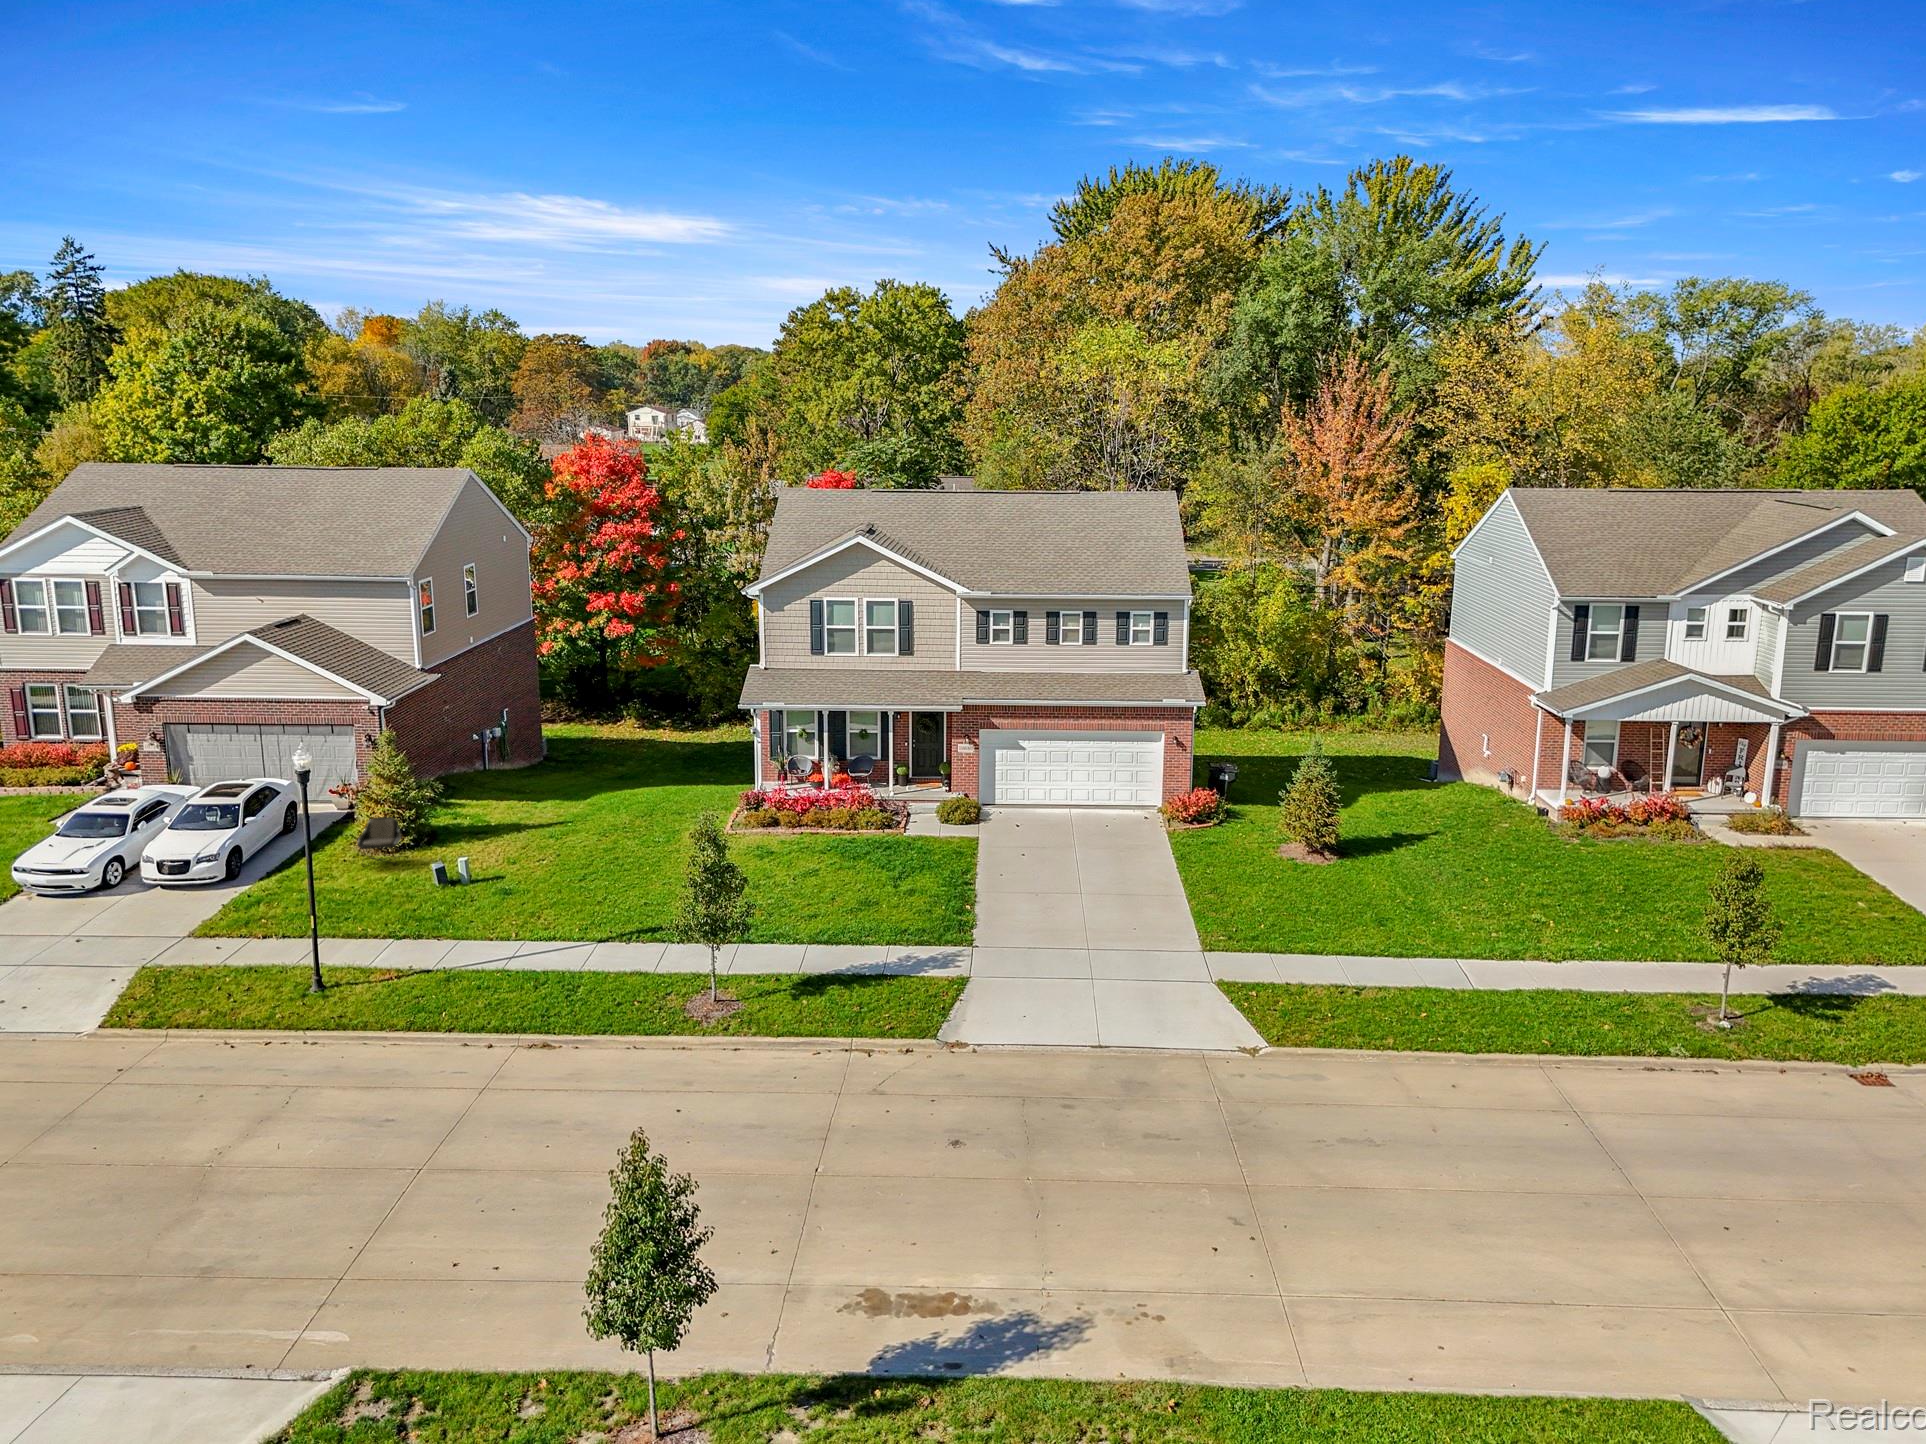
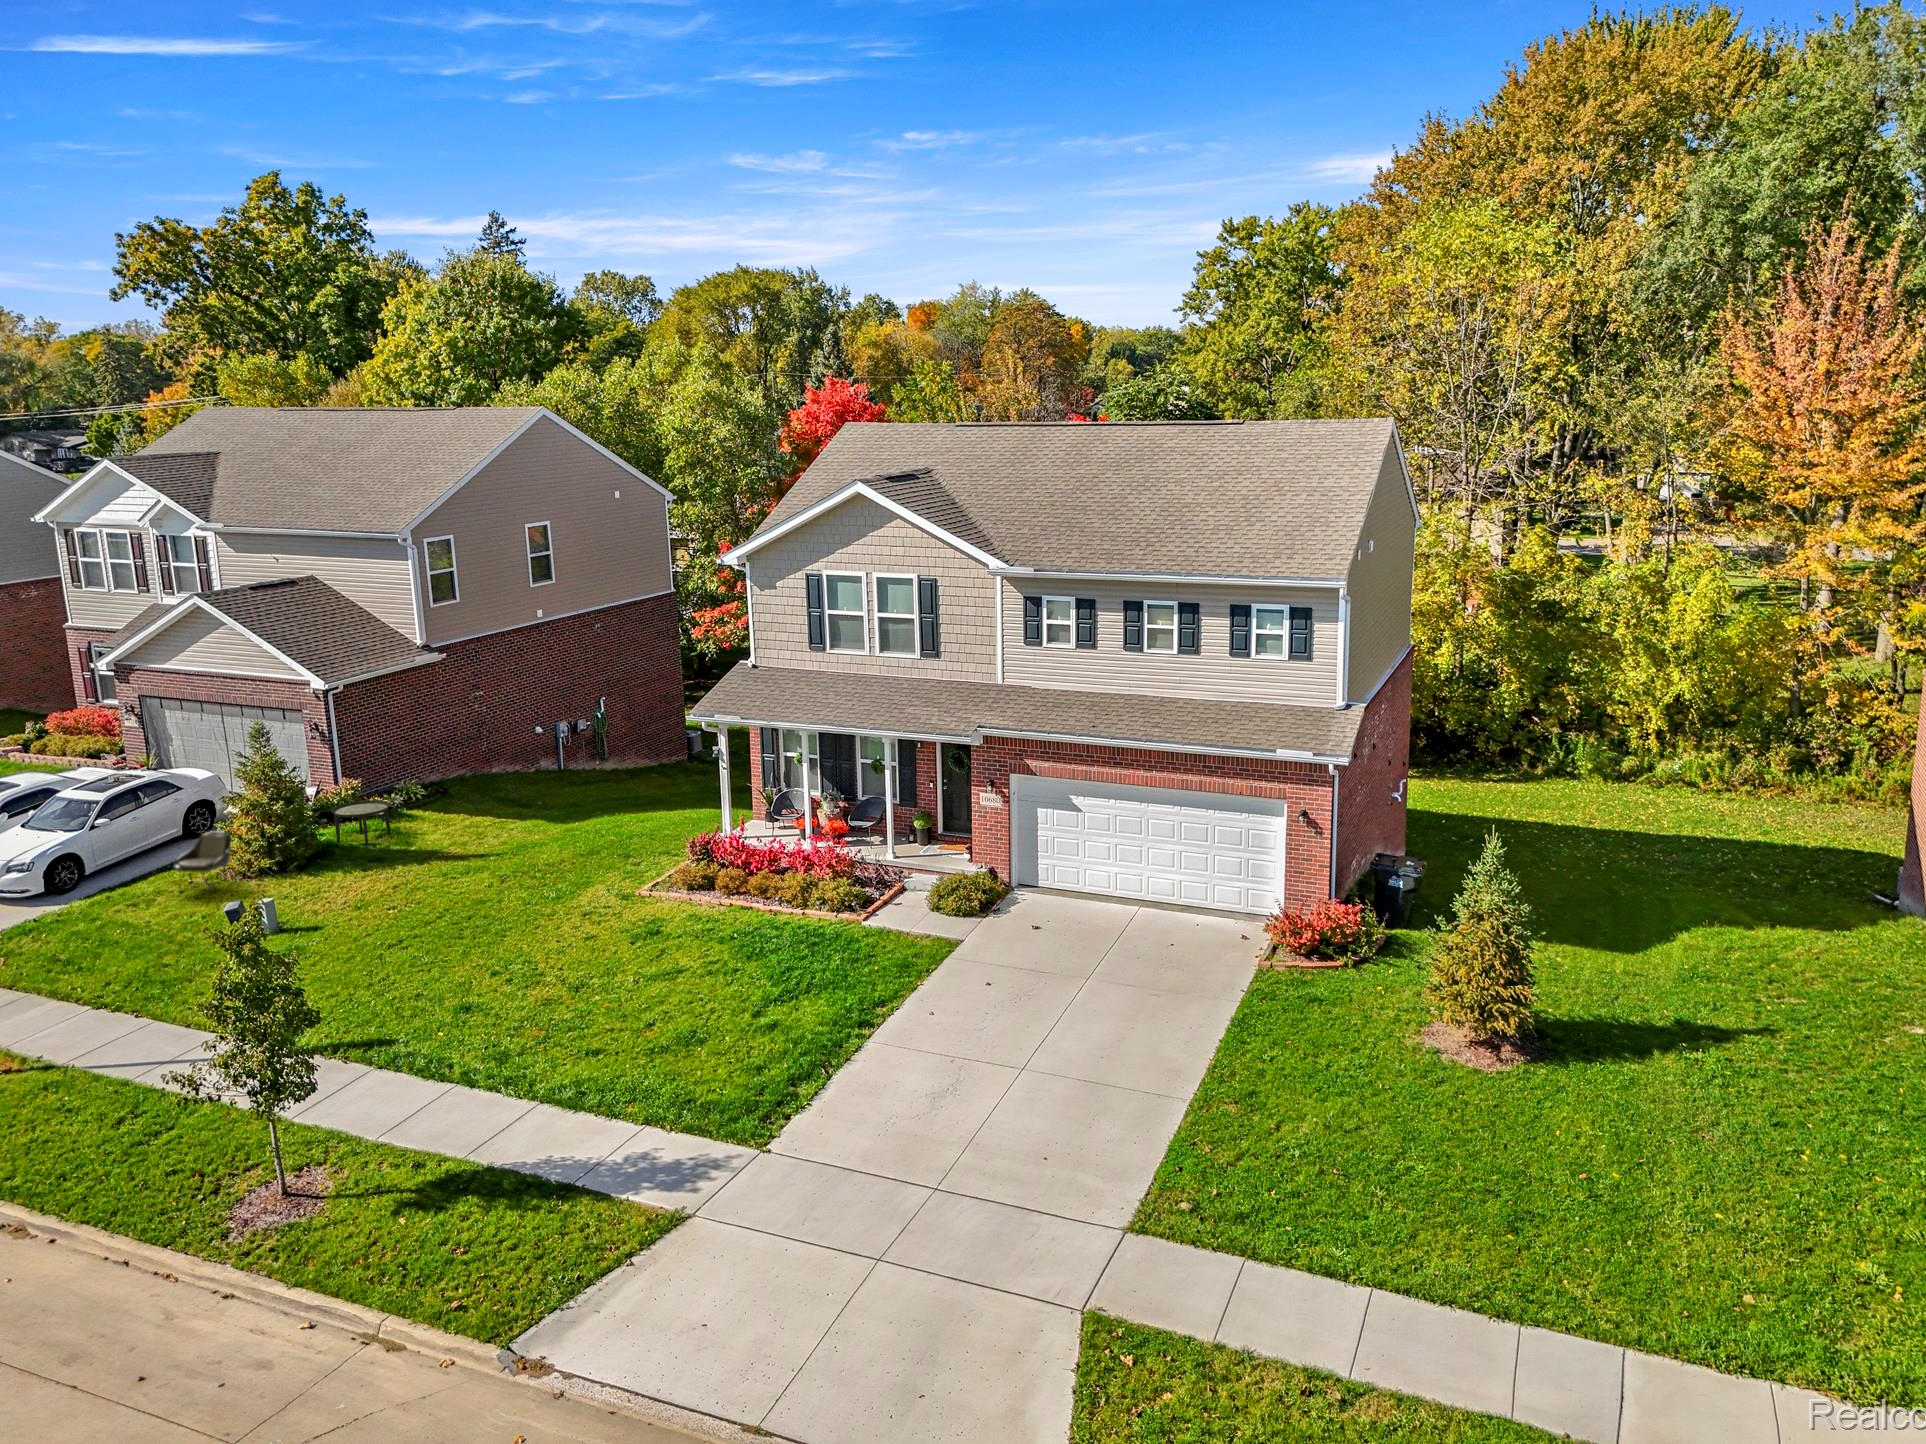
round table: none [433,790,481,825] -> present [331,800,391,844]

